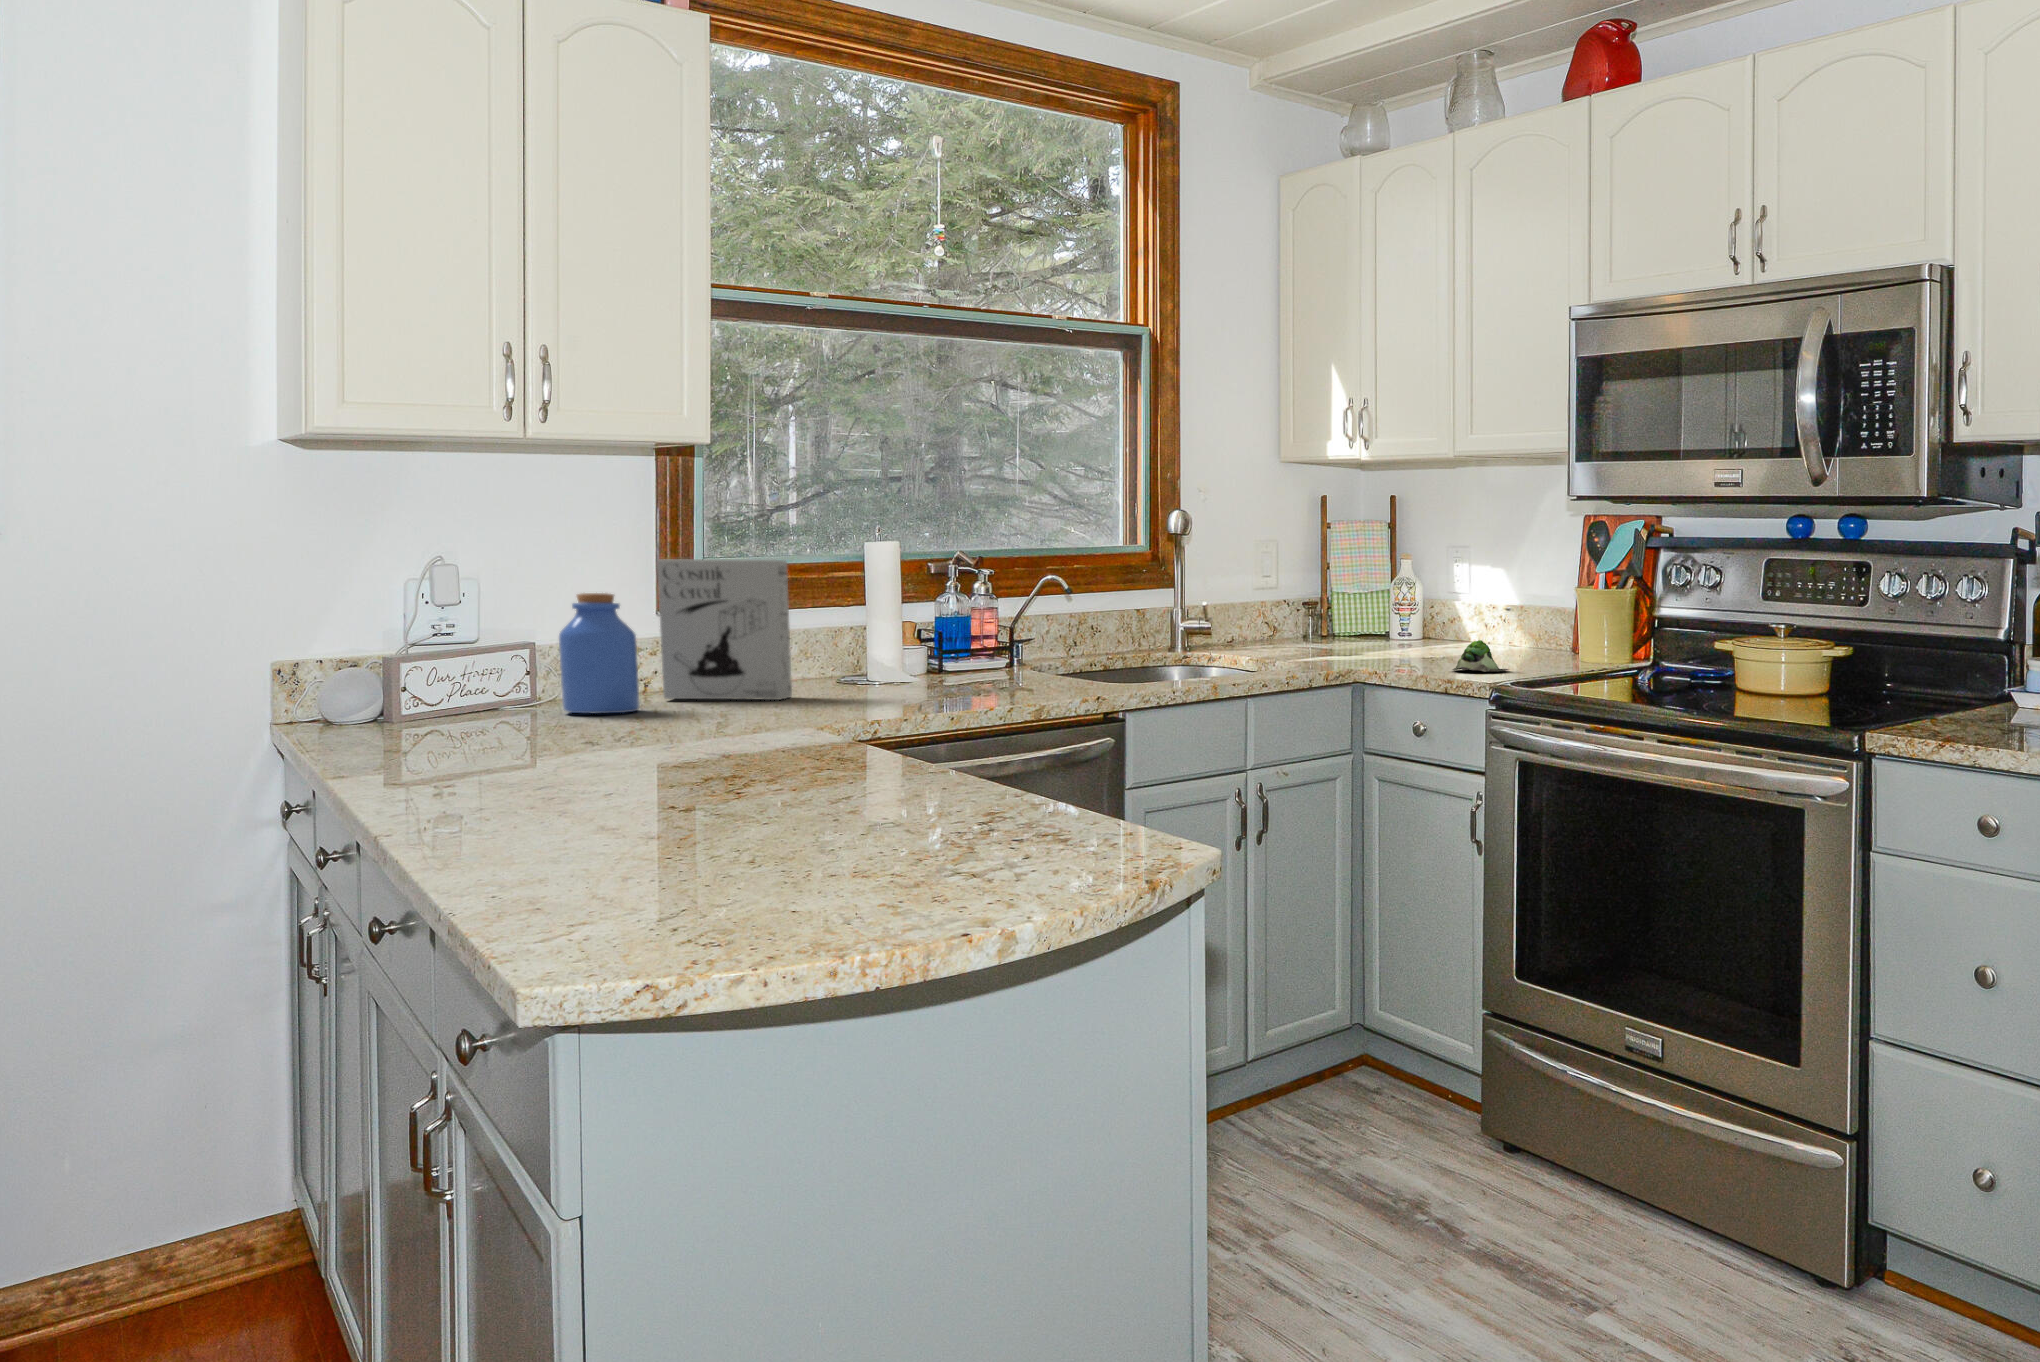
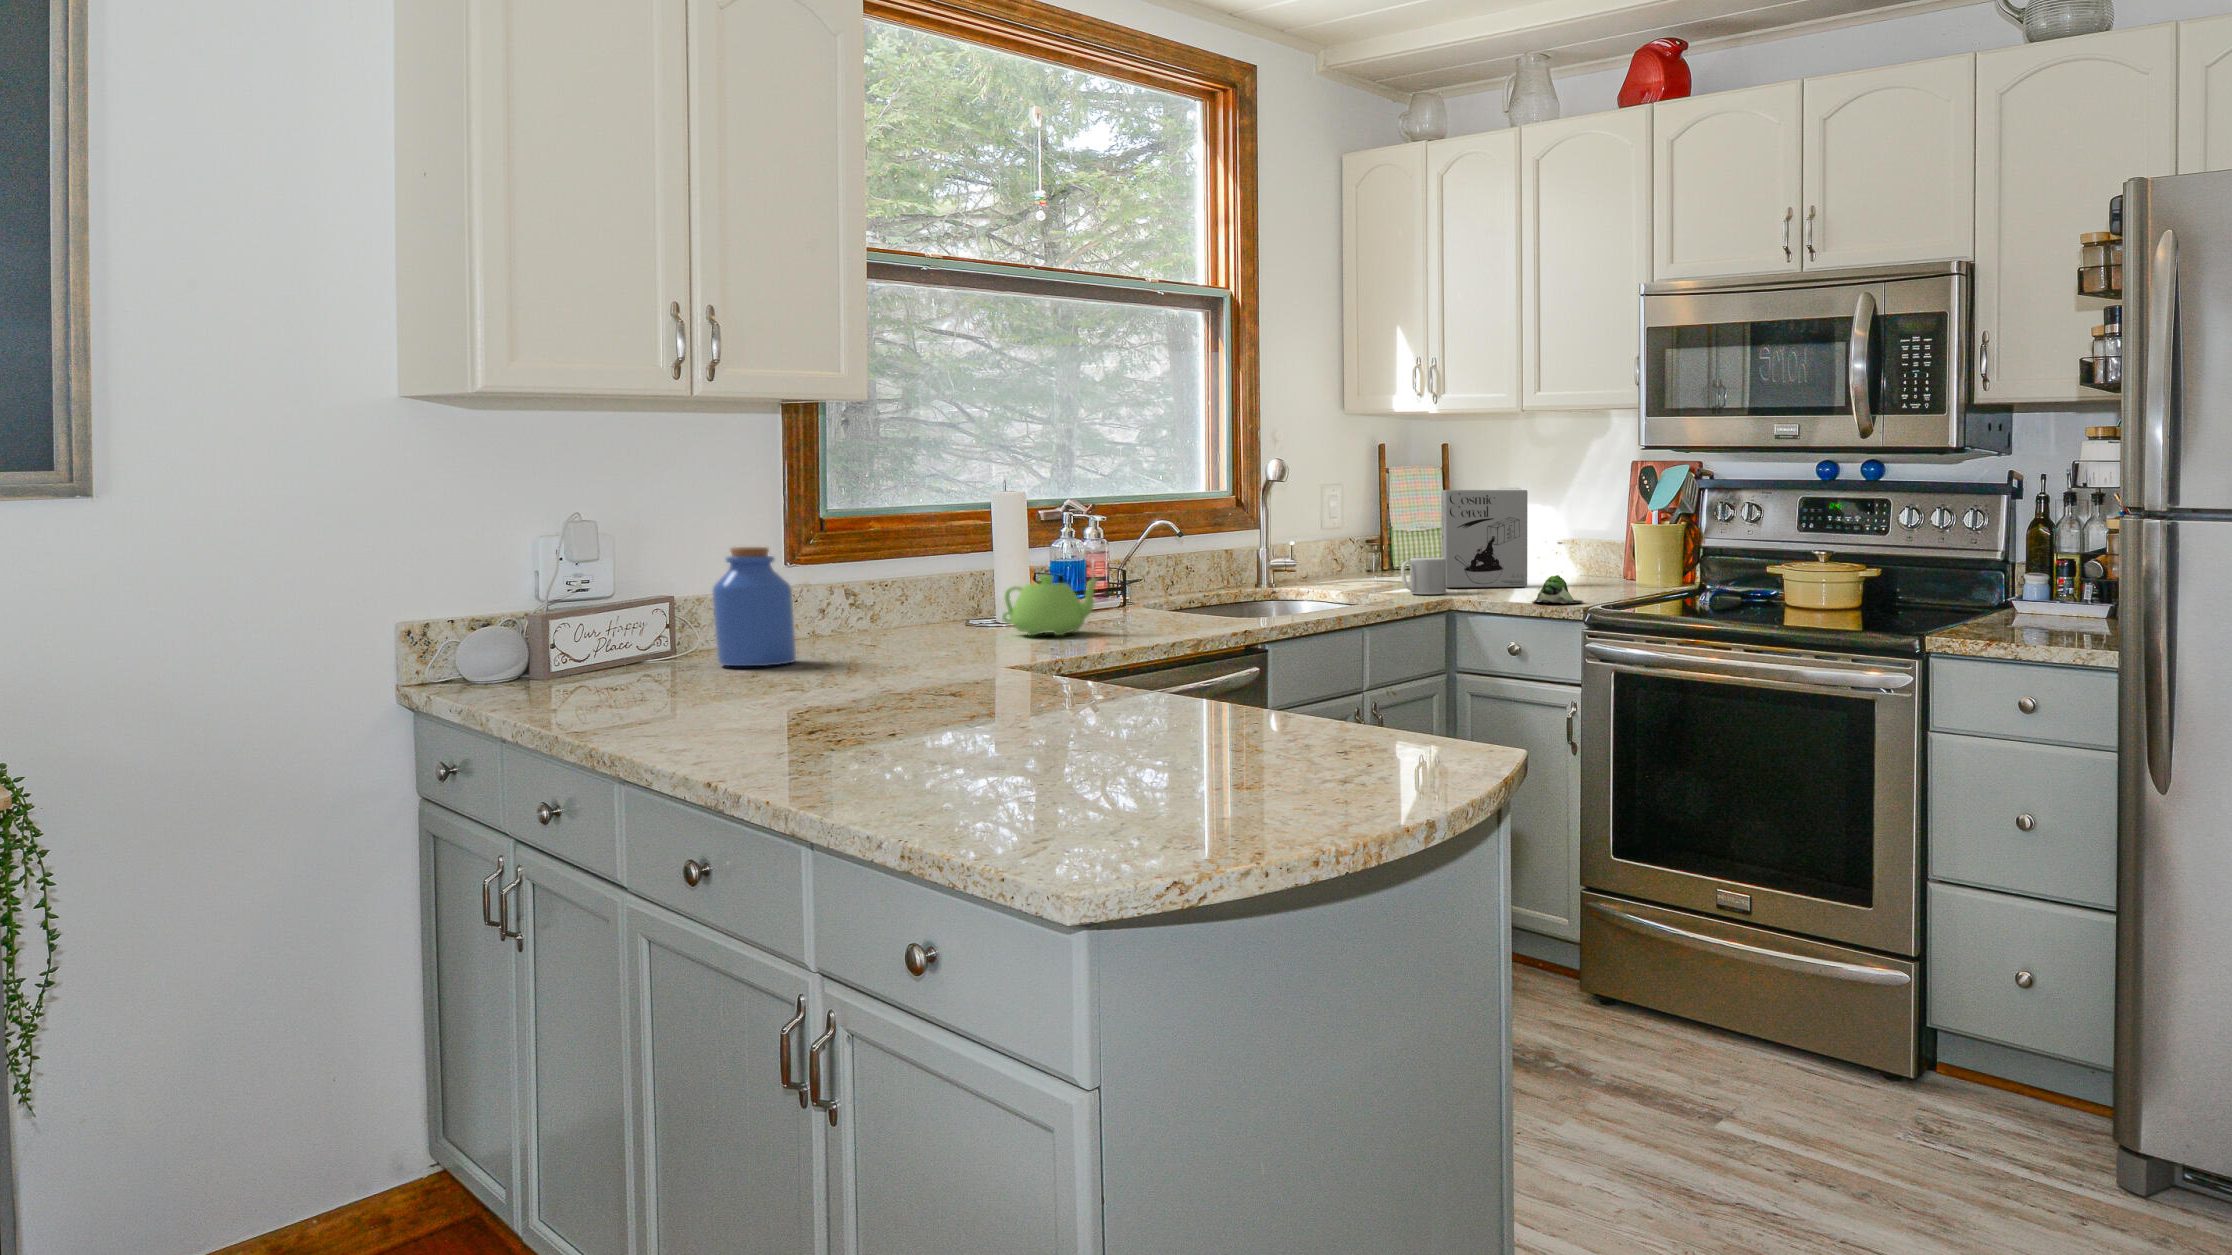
cereal box: present [657,559,792,700] -> present [1441,490,1528,588]
mug: none [1318,621,1369,661] -> present [1401,558,1446,594]
teapot: none [862,629,963,693] -> present [1002,575,1098,636]

